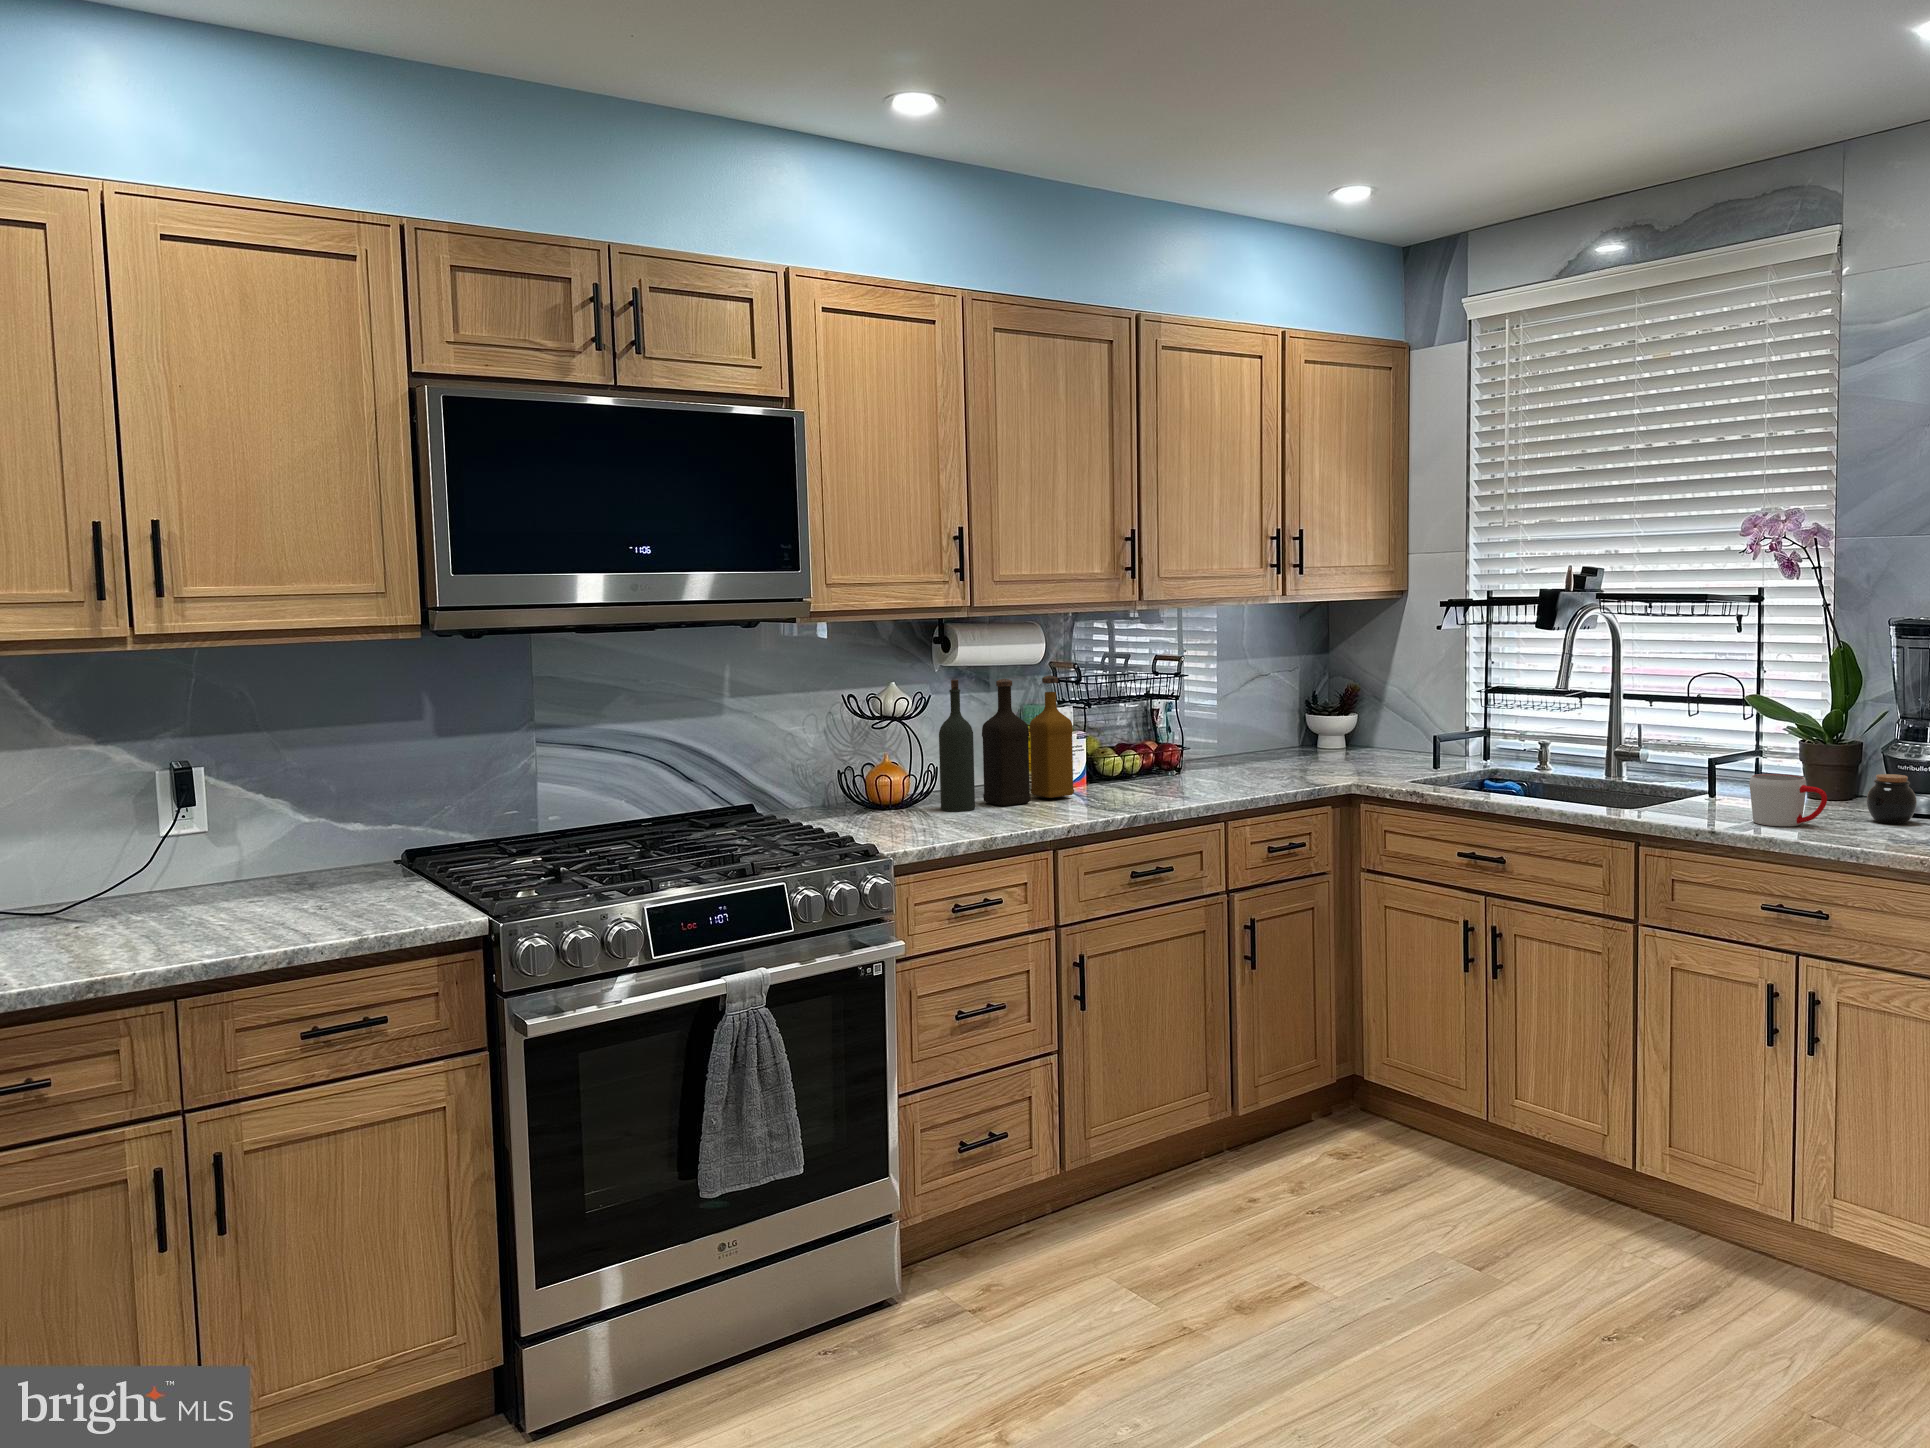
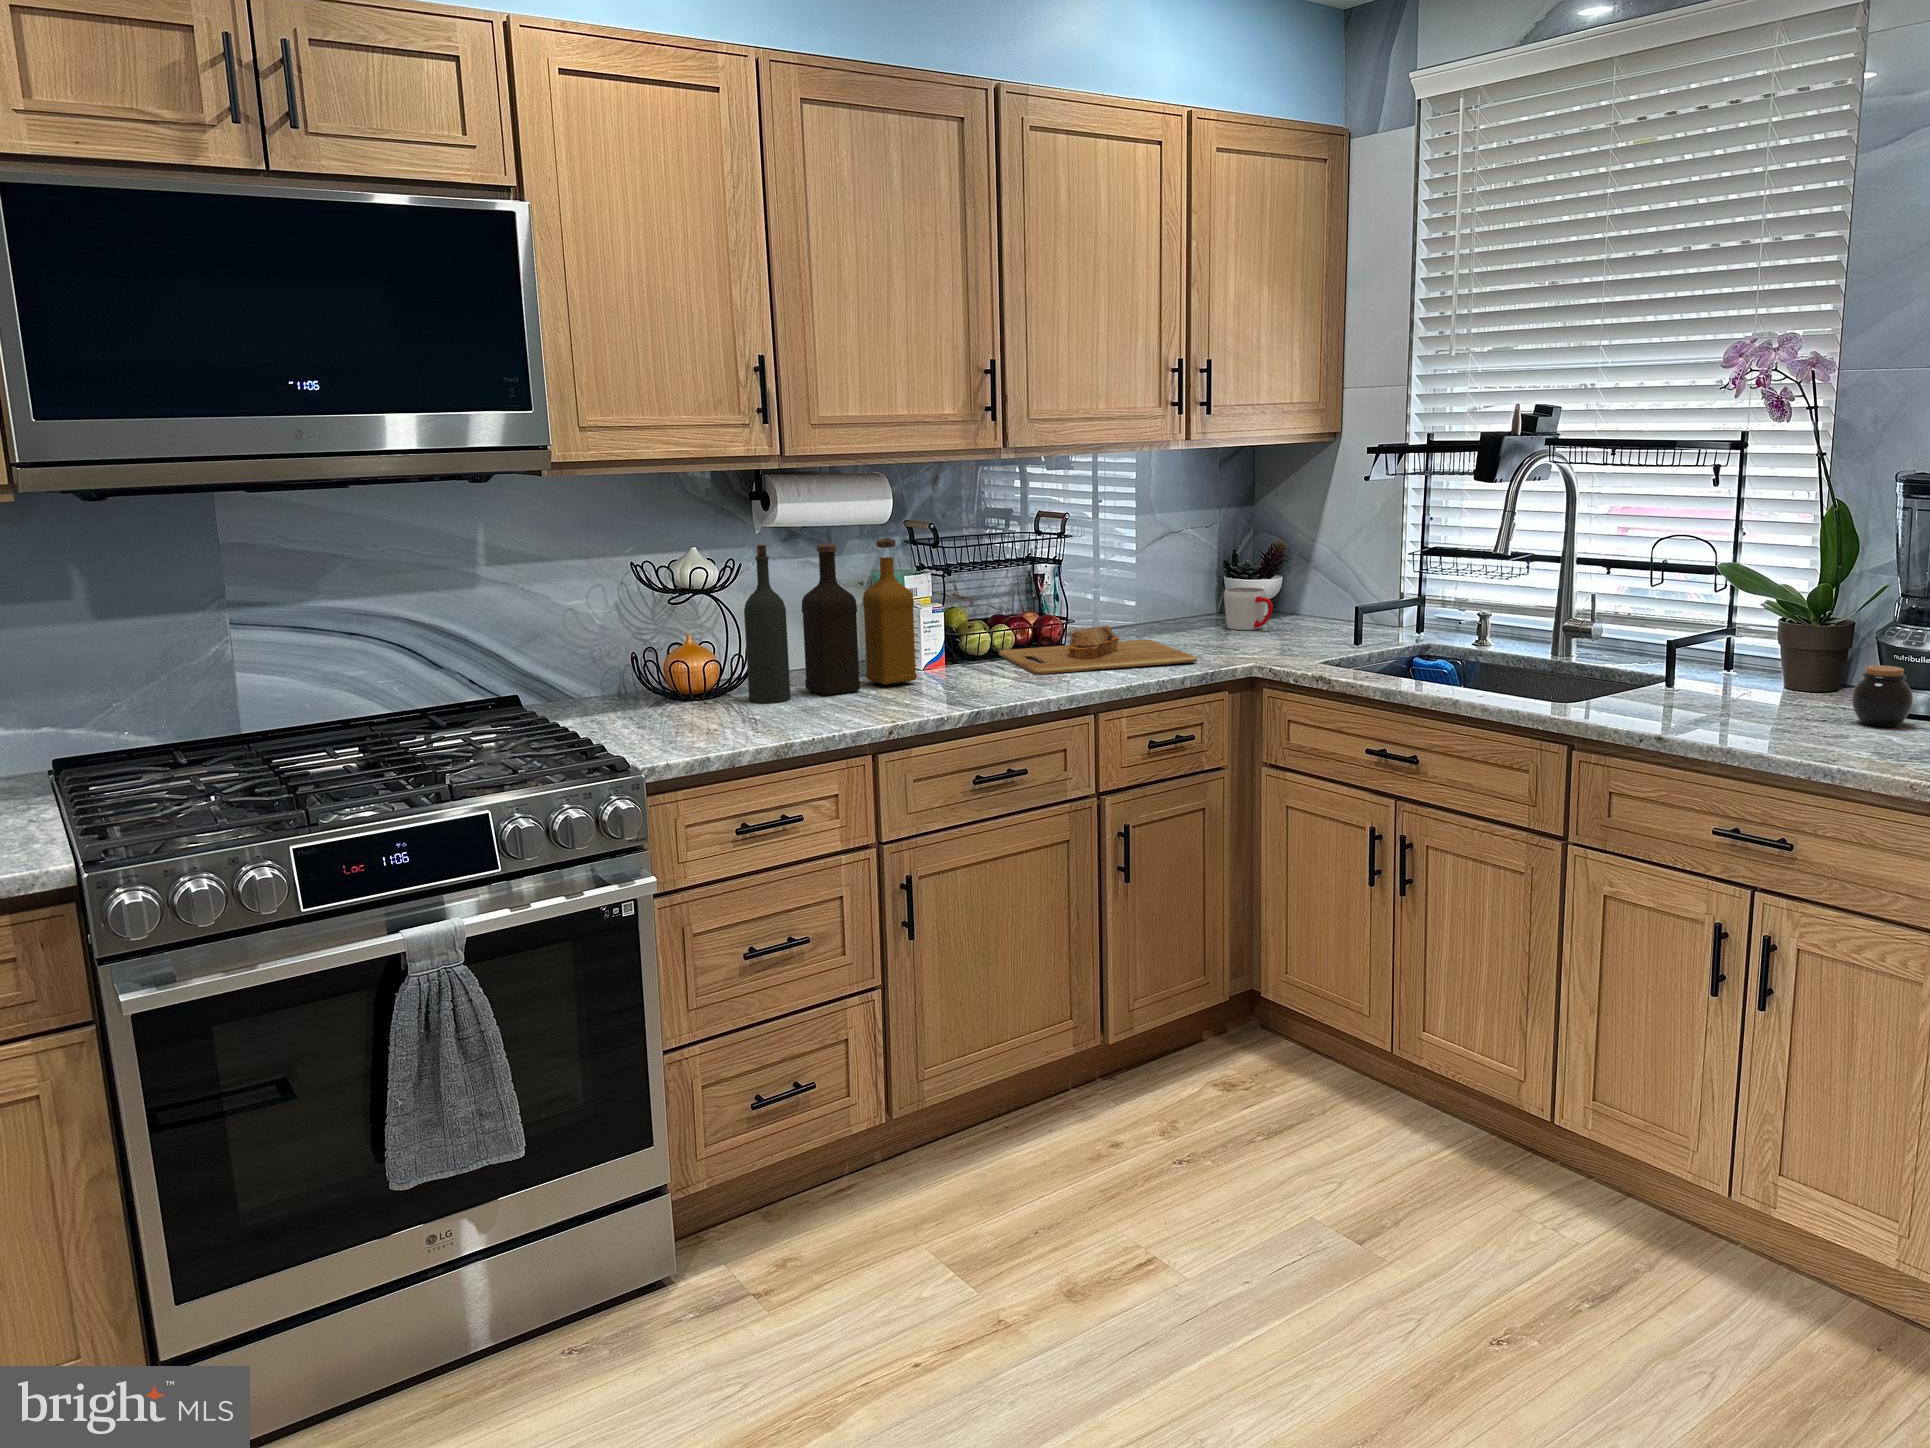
cutting board: none [1130,752,1303,792] -> present [999,626,1197,675]
mug: present [1750,774,1827,826] -> present [1224,588,1273,630]

